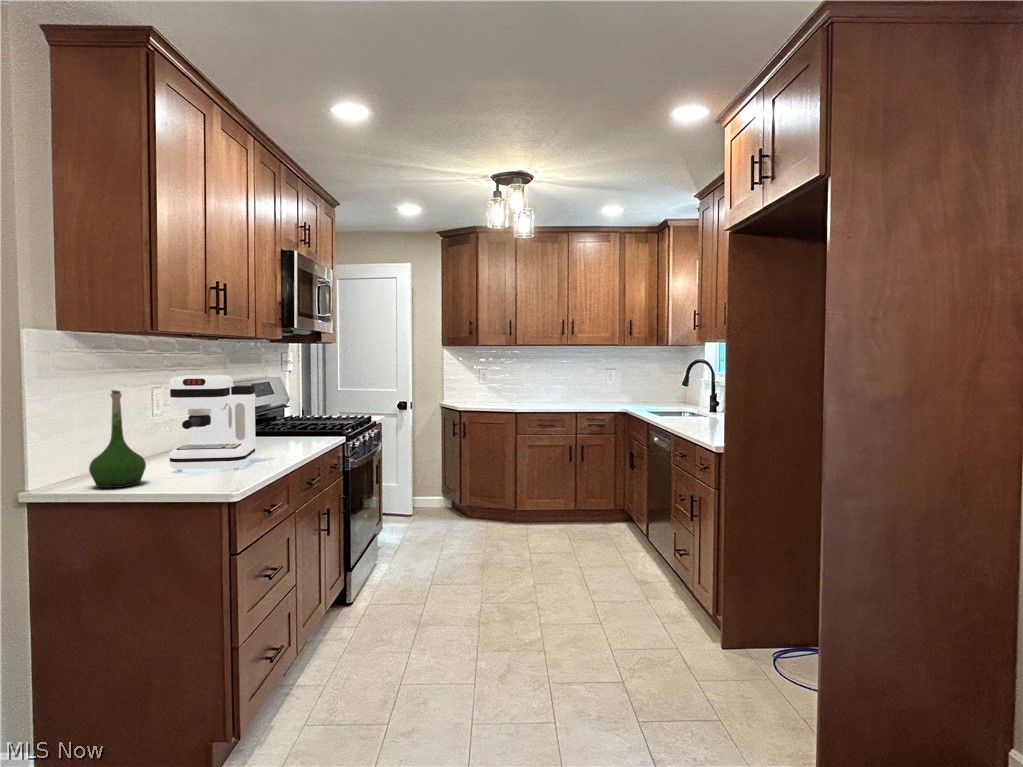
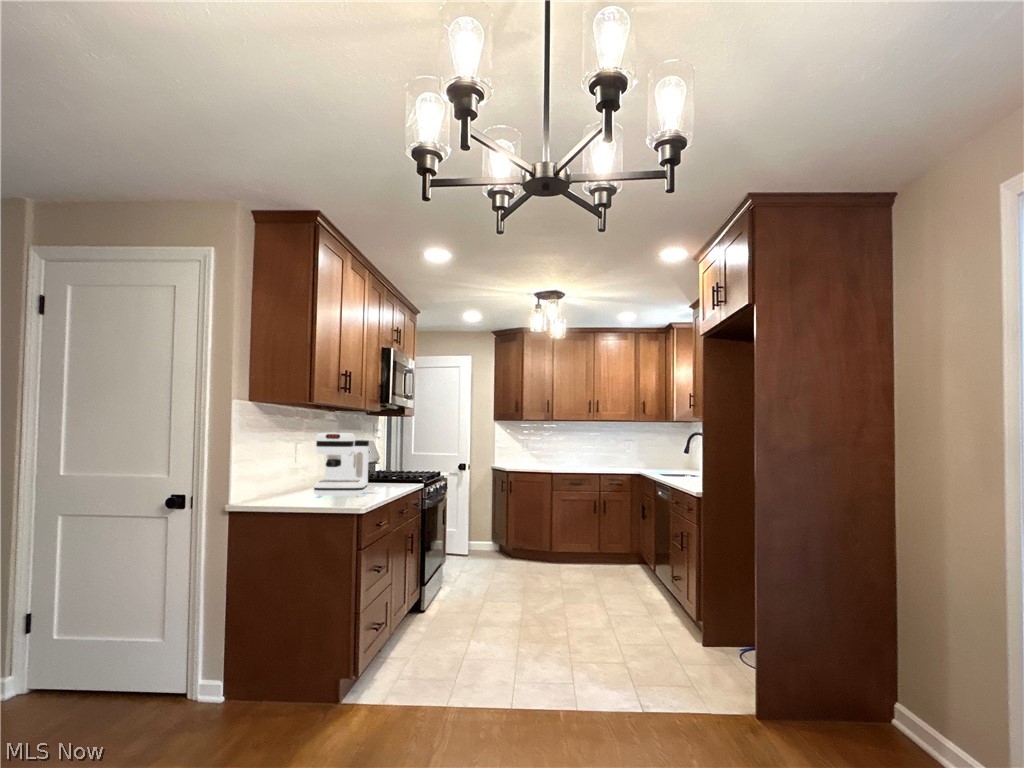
vase: present [89,390,146,488] -> none [268,439,303,504]

